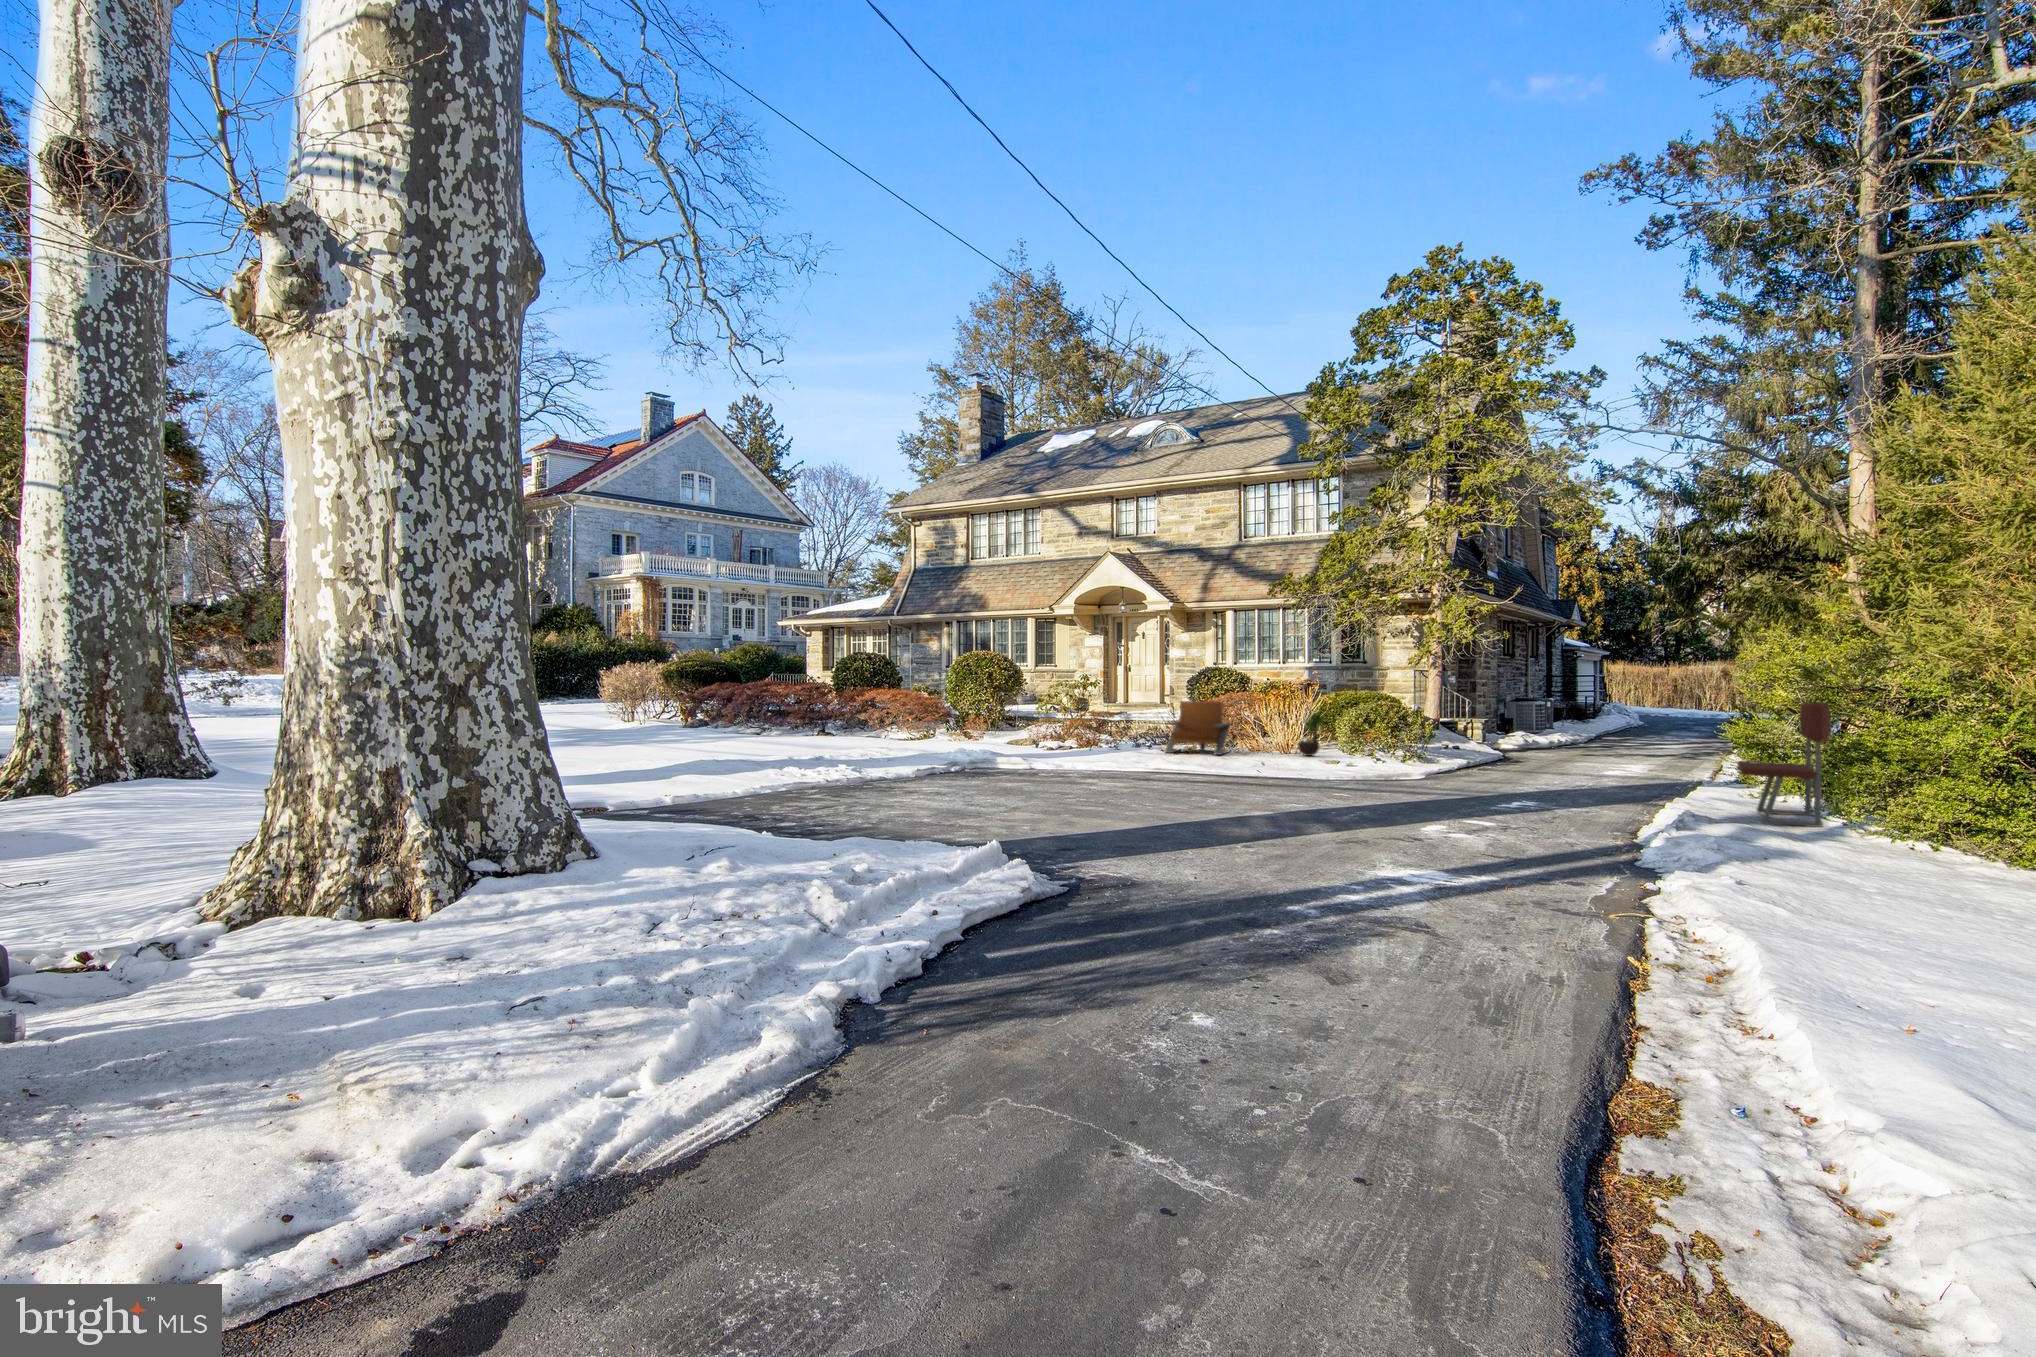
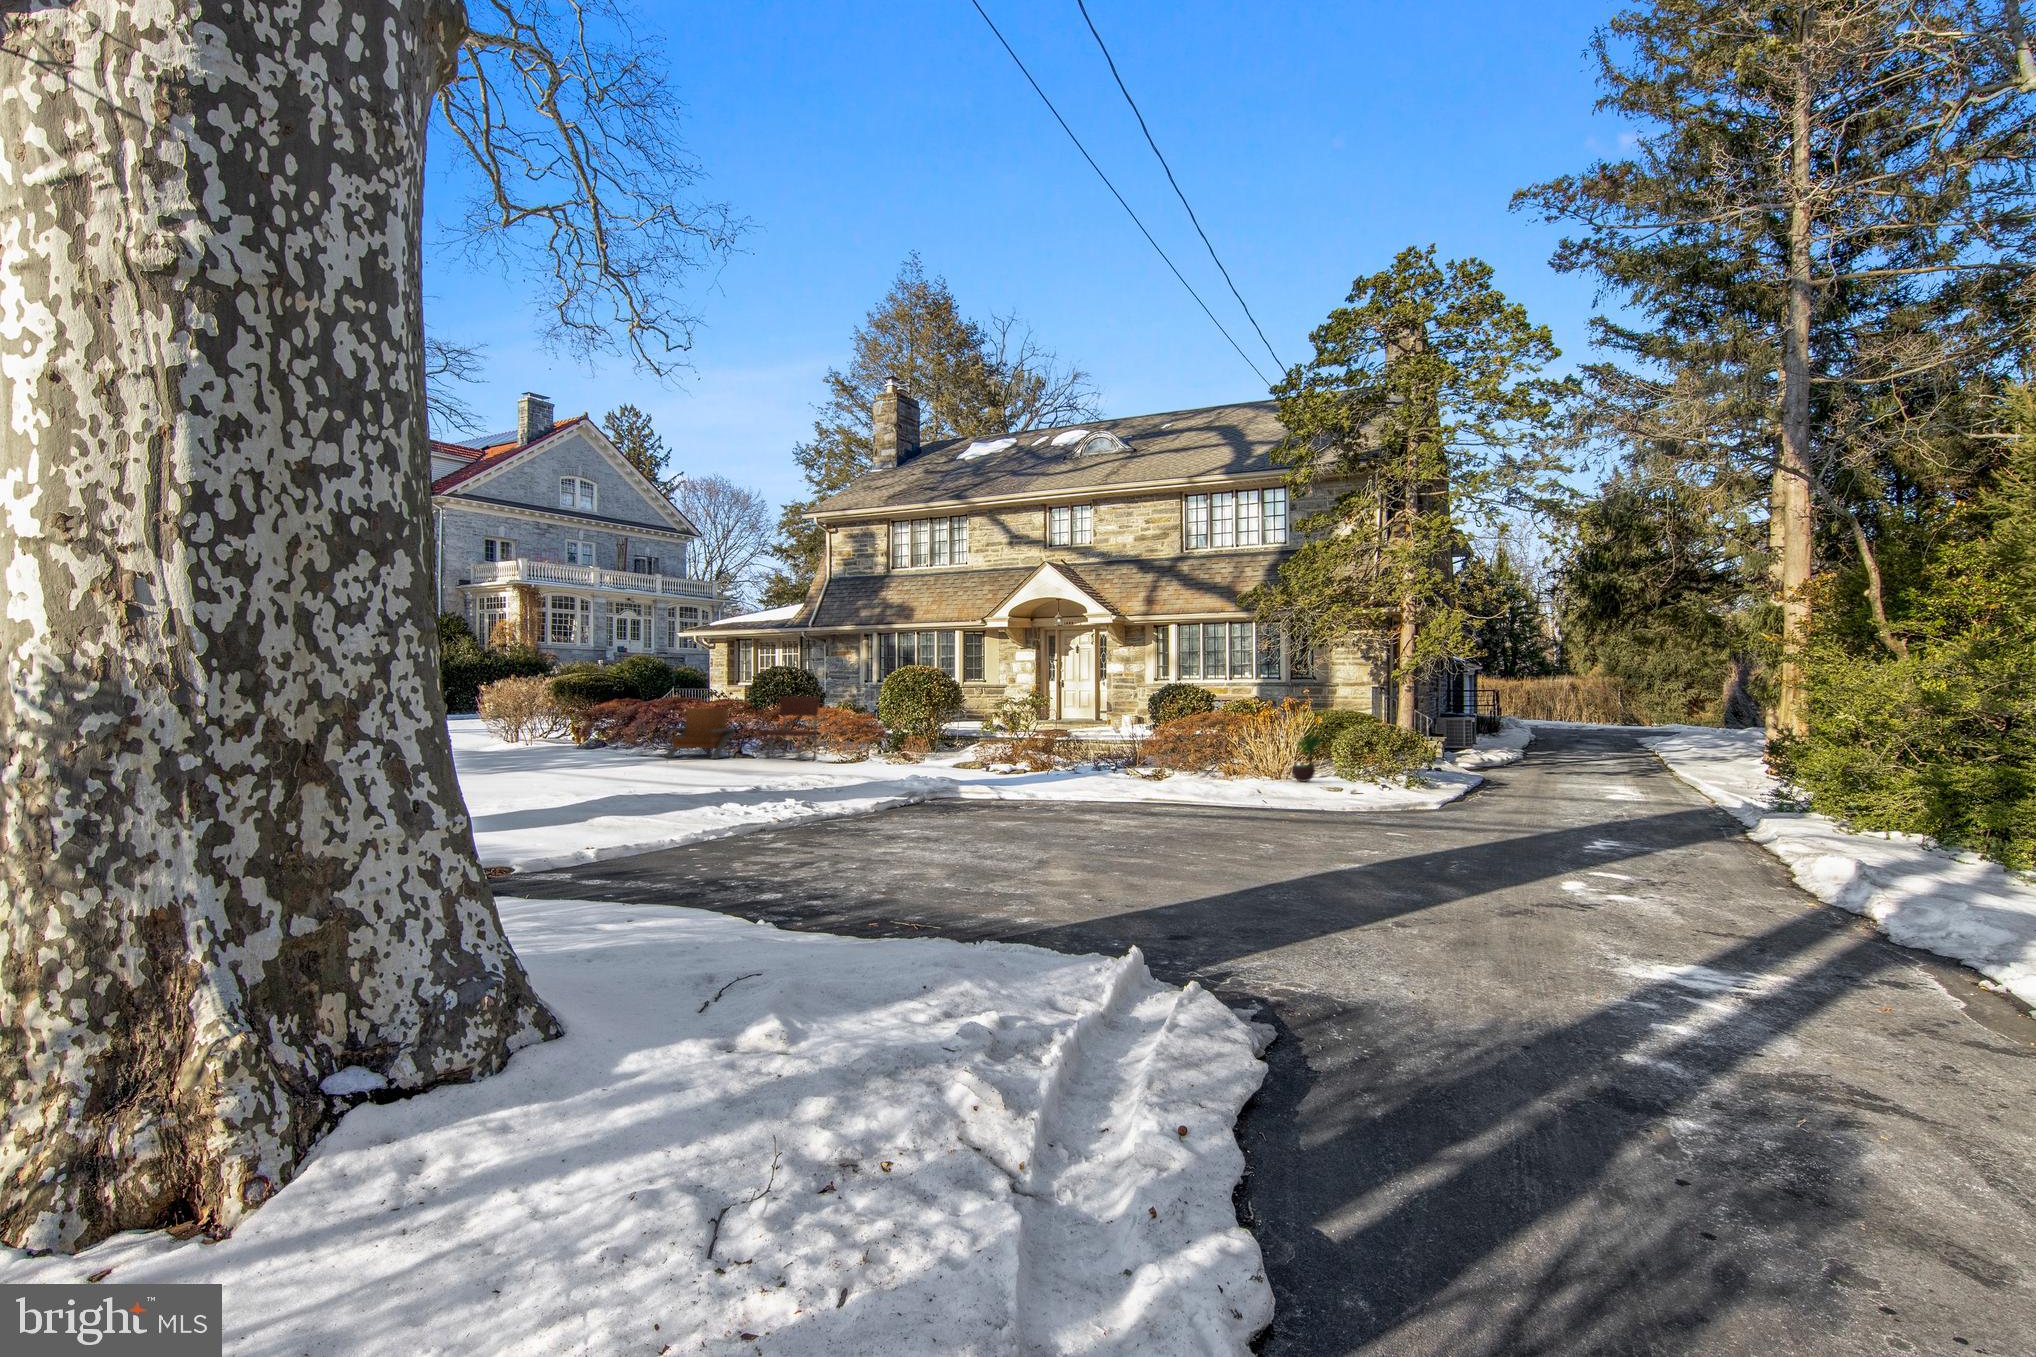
lounge chair: present [1165,701,1230,755] -> present [666,708,734,759]
bench: present [1737,703,1831,827] -> present [758,697,819,761]

